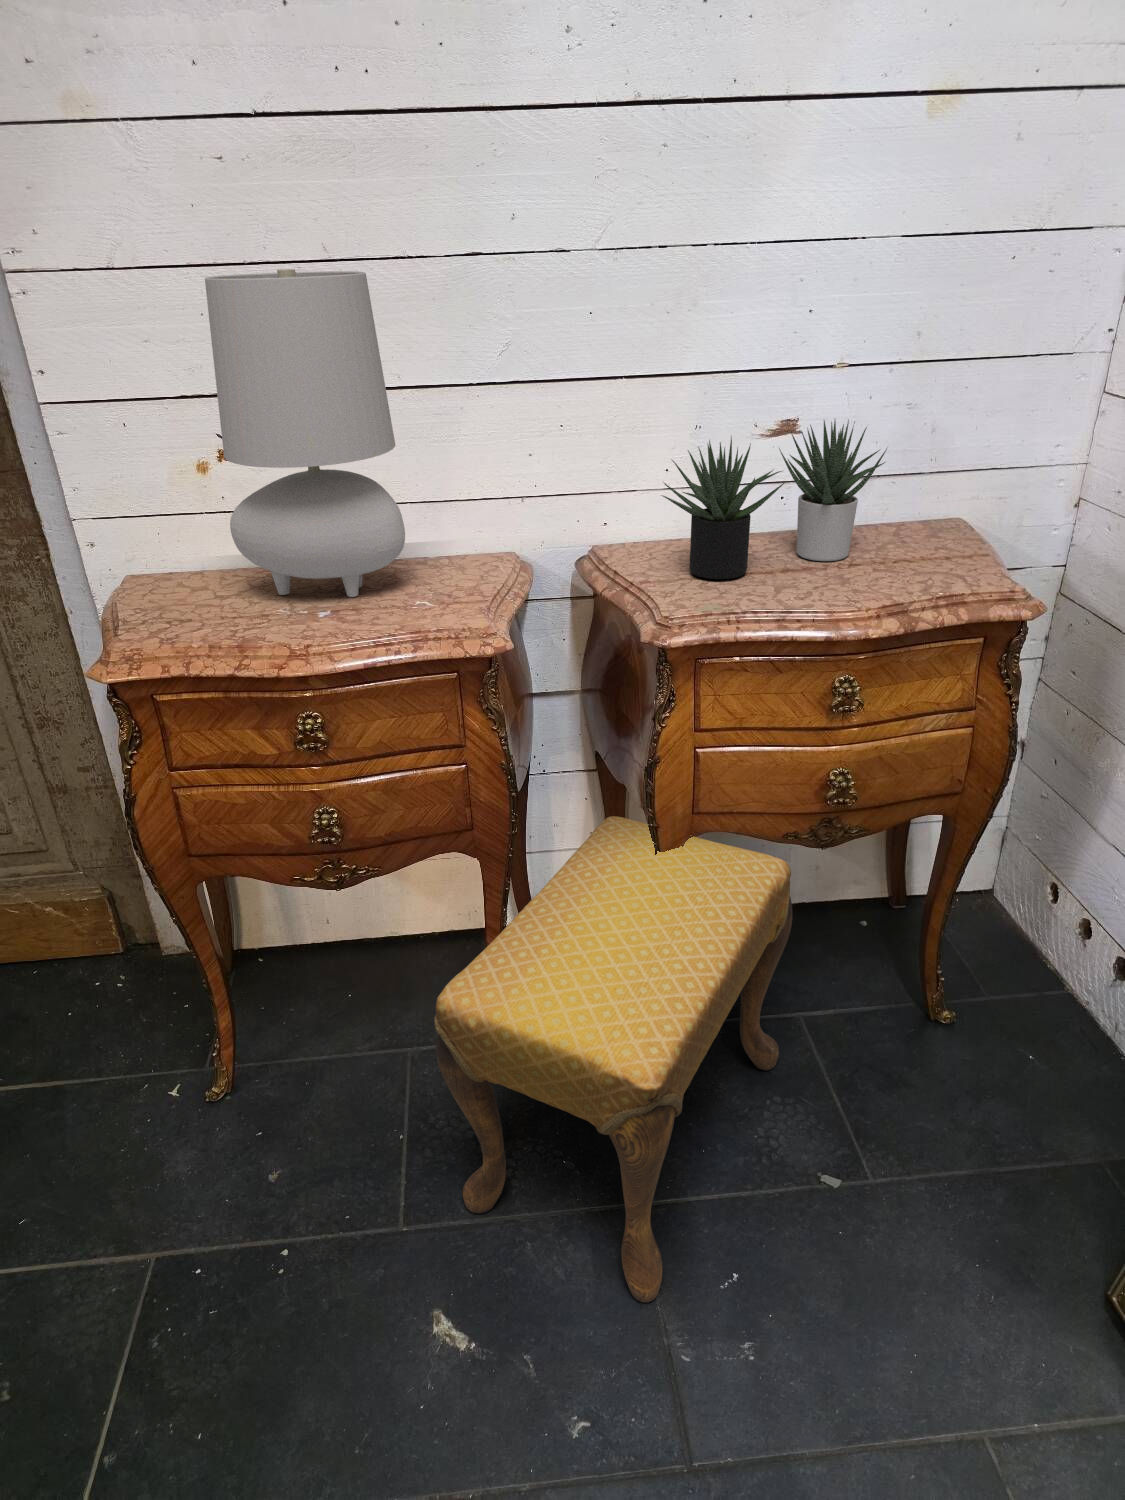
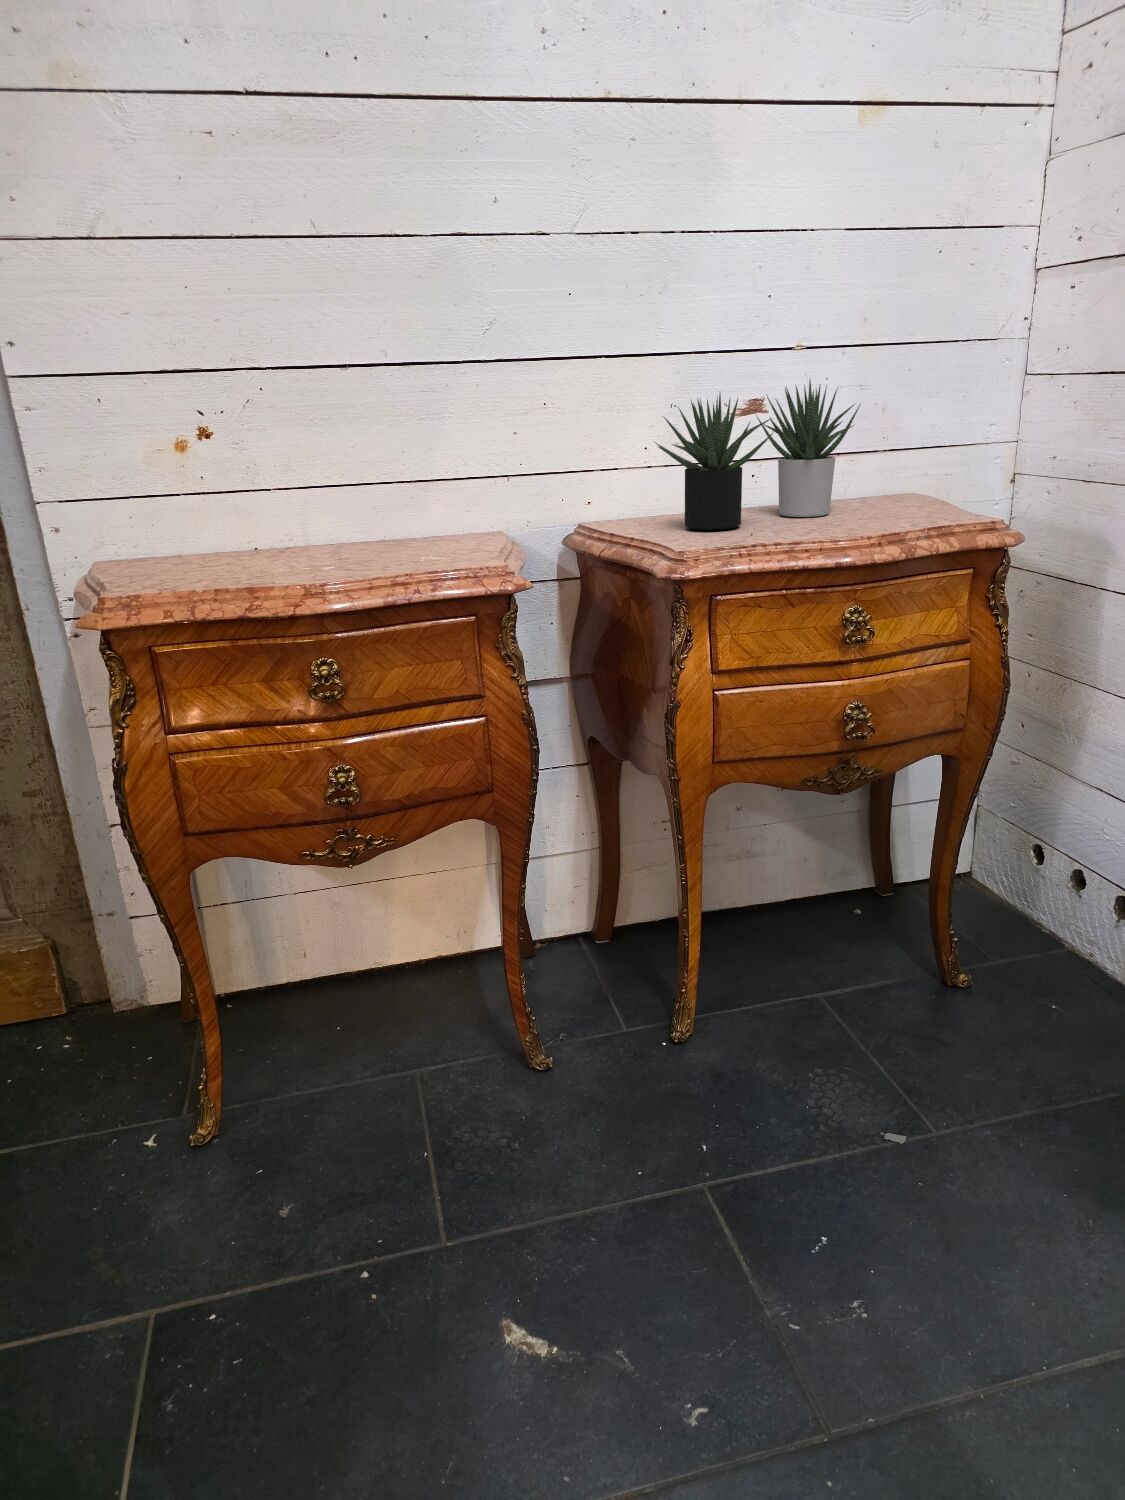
table lamp: present [205,269,405,597] -> none [206,214,404,562]
footstool: present [434,816,792,1303] -> none [484,788,818,1276]

